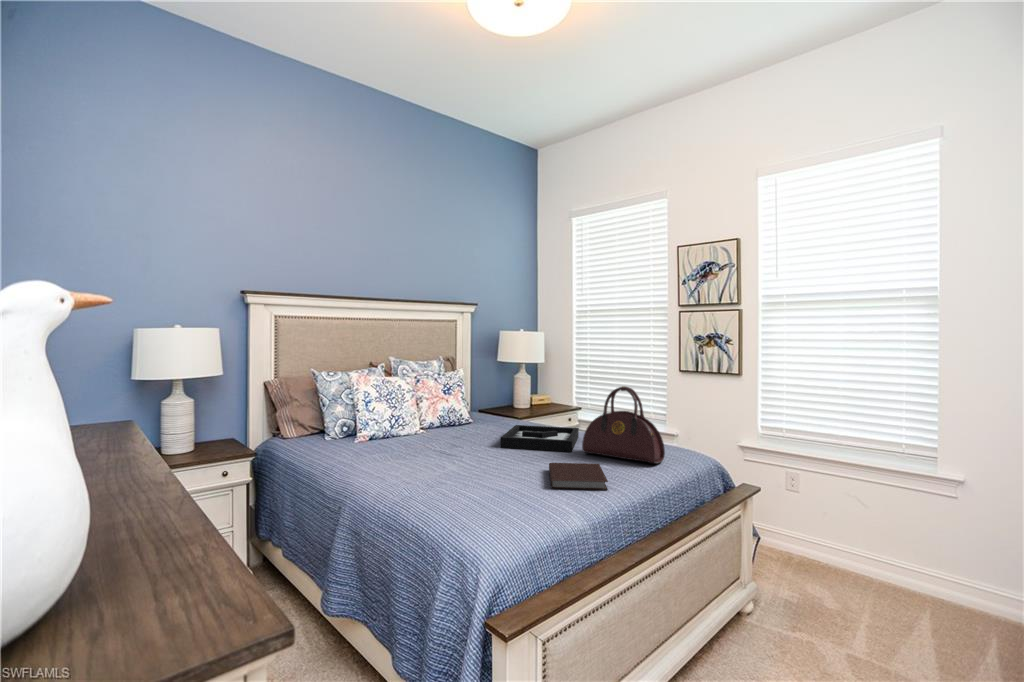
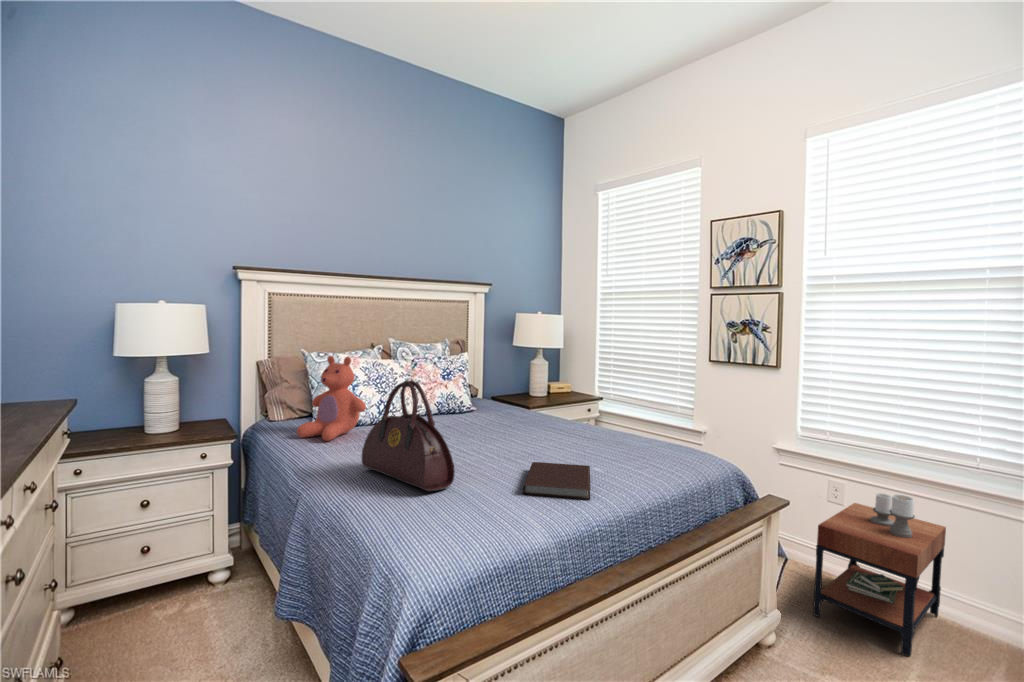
teddy bear: none [322,375,385,454] -> present [297,356,366,441]
handbag: present [582,386,665,464] -> present [362,380,455,491]
decorative tray: present [500,425,579,452] -> none [490,415,583,449]
side table: none [780,479,882,613] -> present [813,493,946,657]

